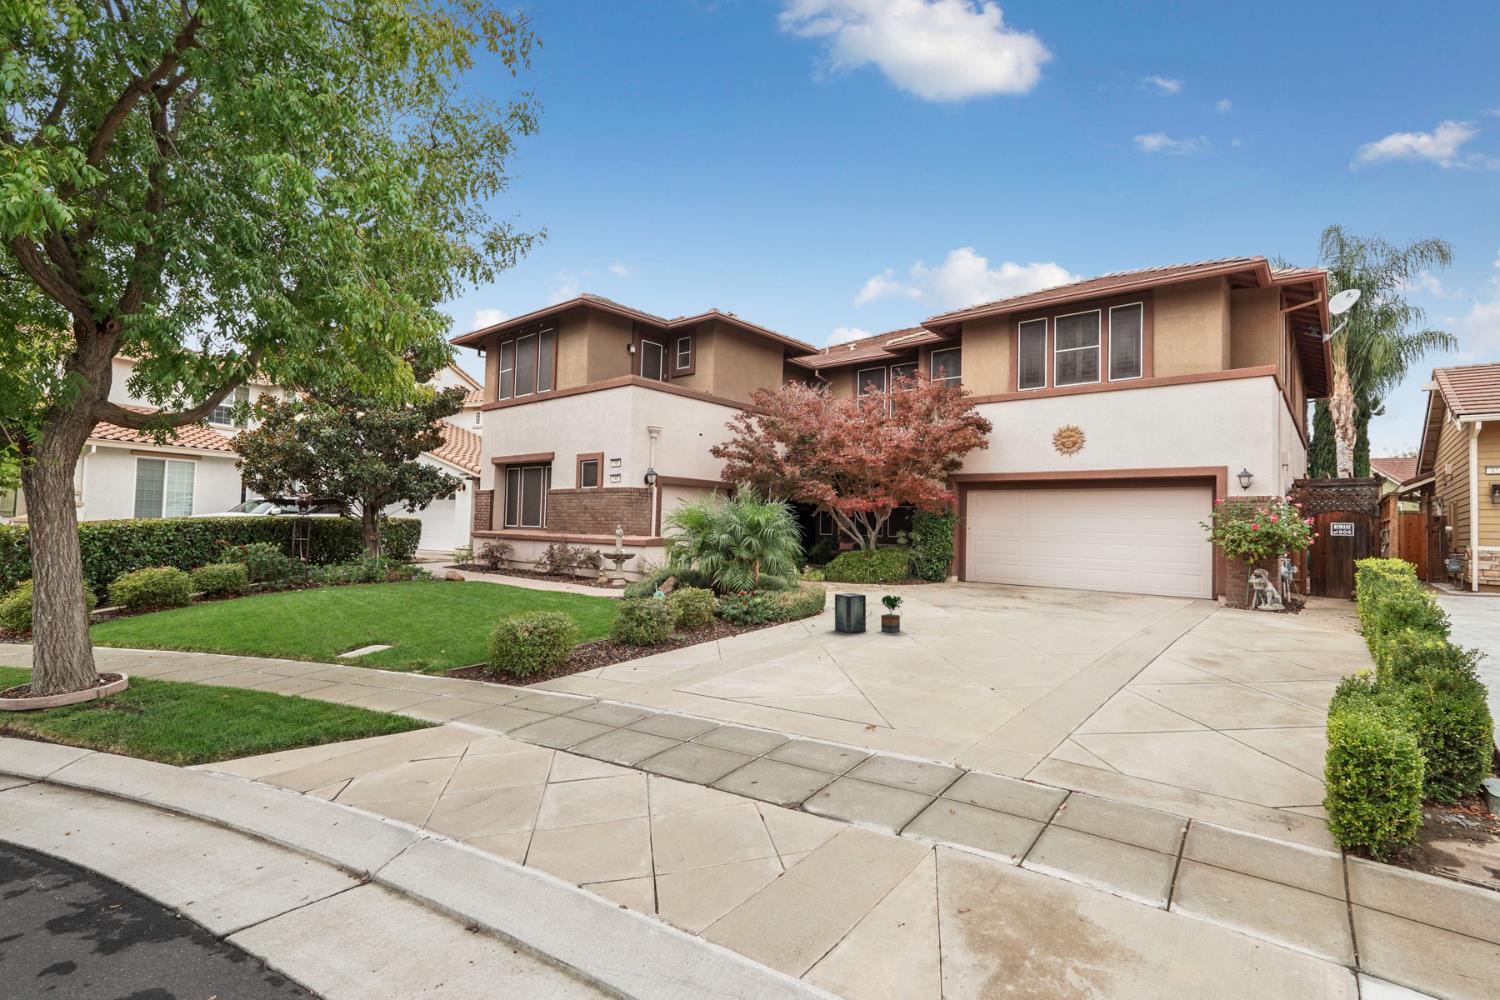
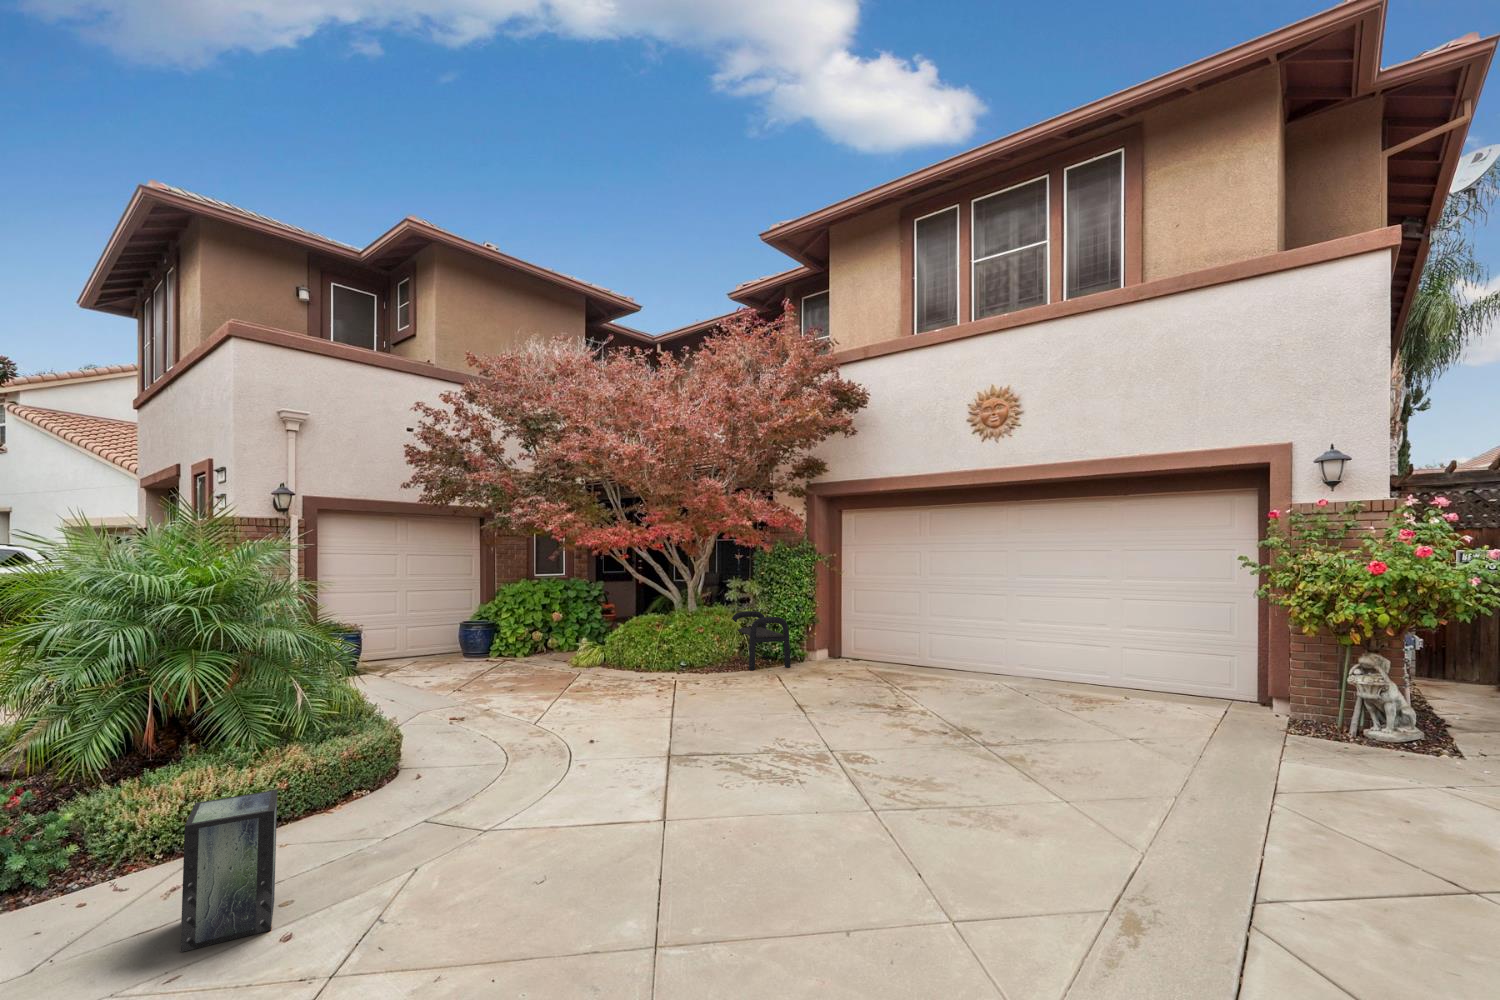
bench: none [903,553,944,585] -> present [732,611,791,670]
potted tree: present [881,595,903,633] -> none [314,800,411,939]

